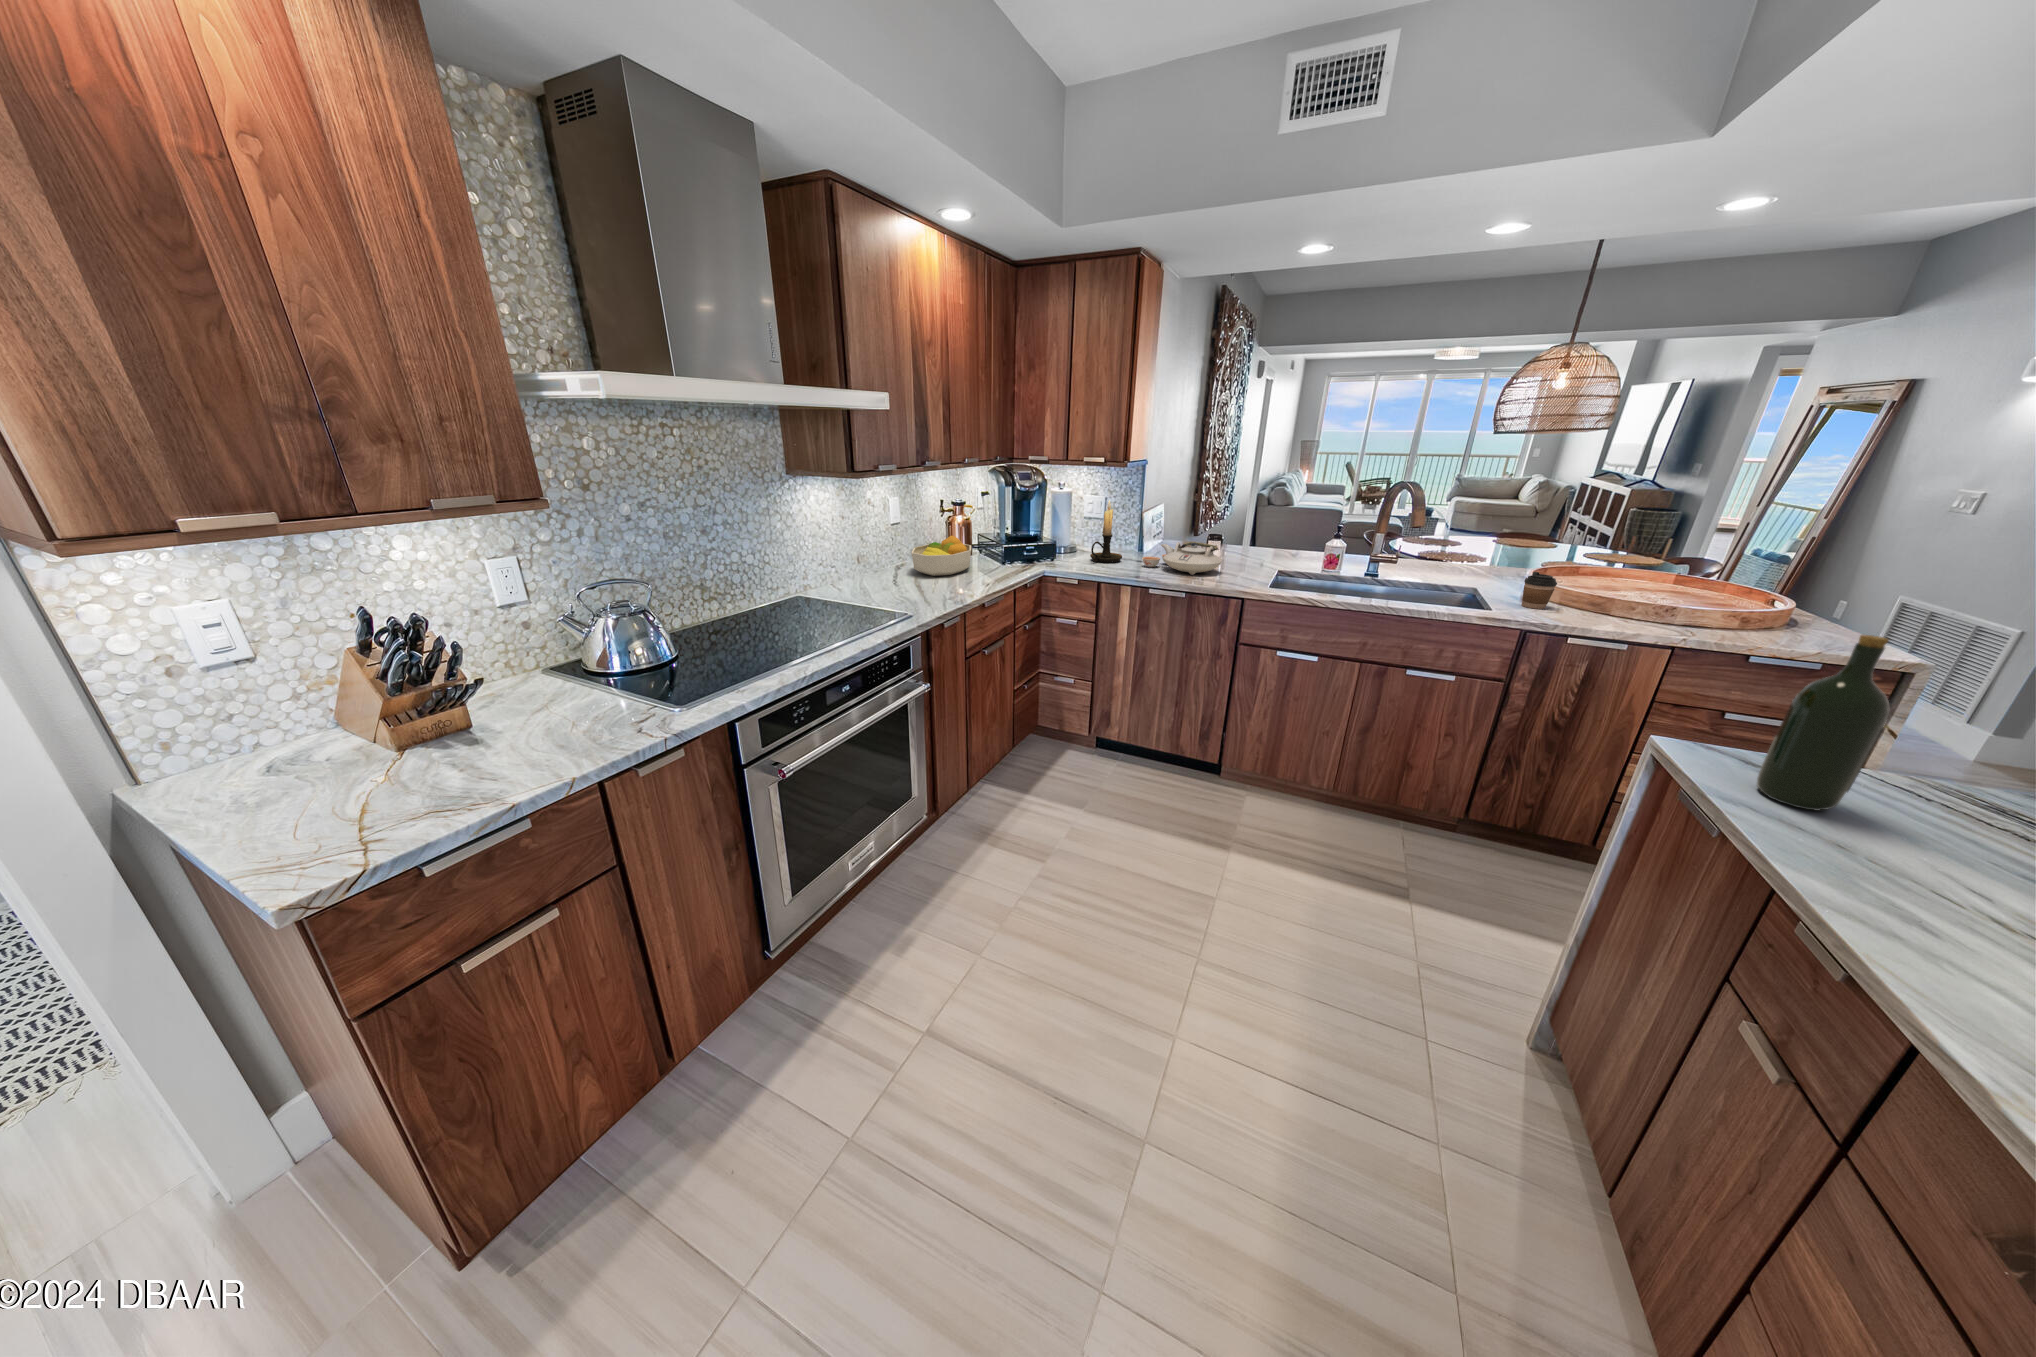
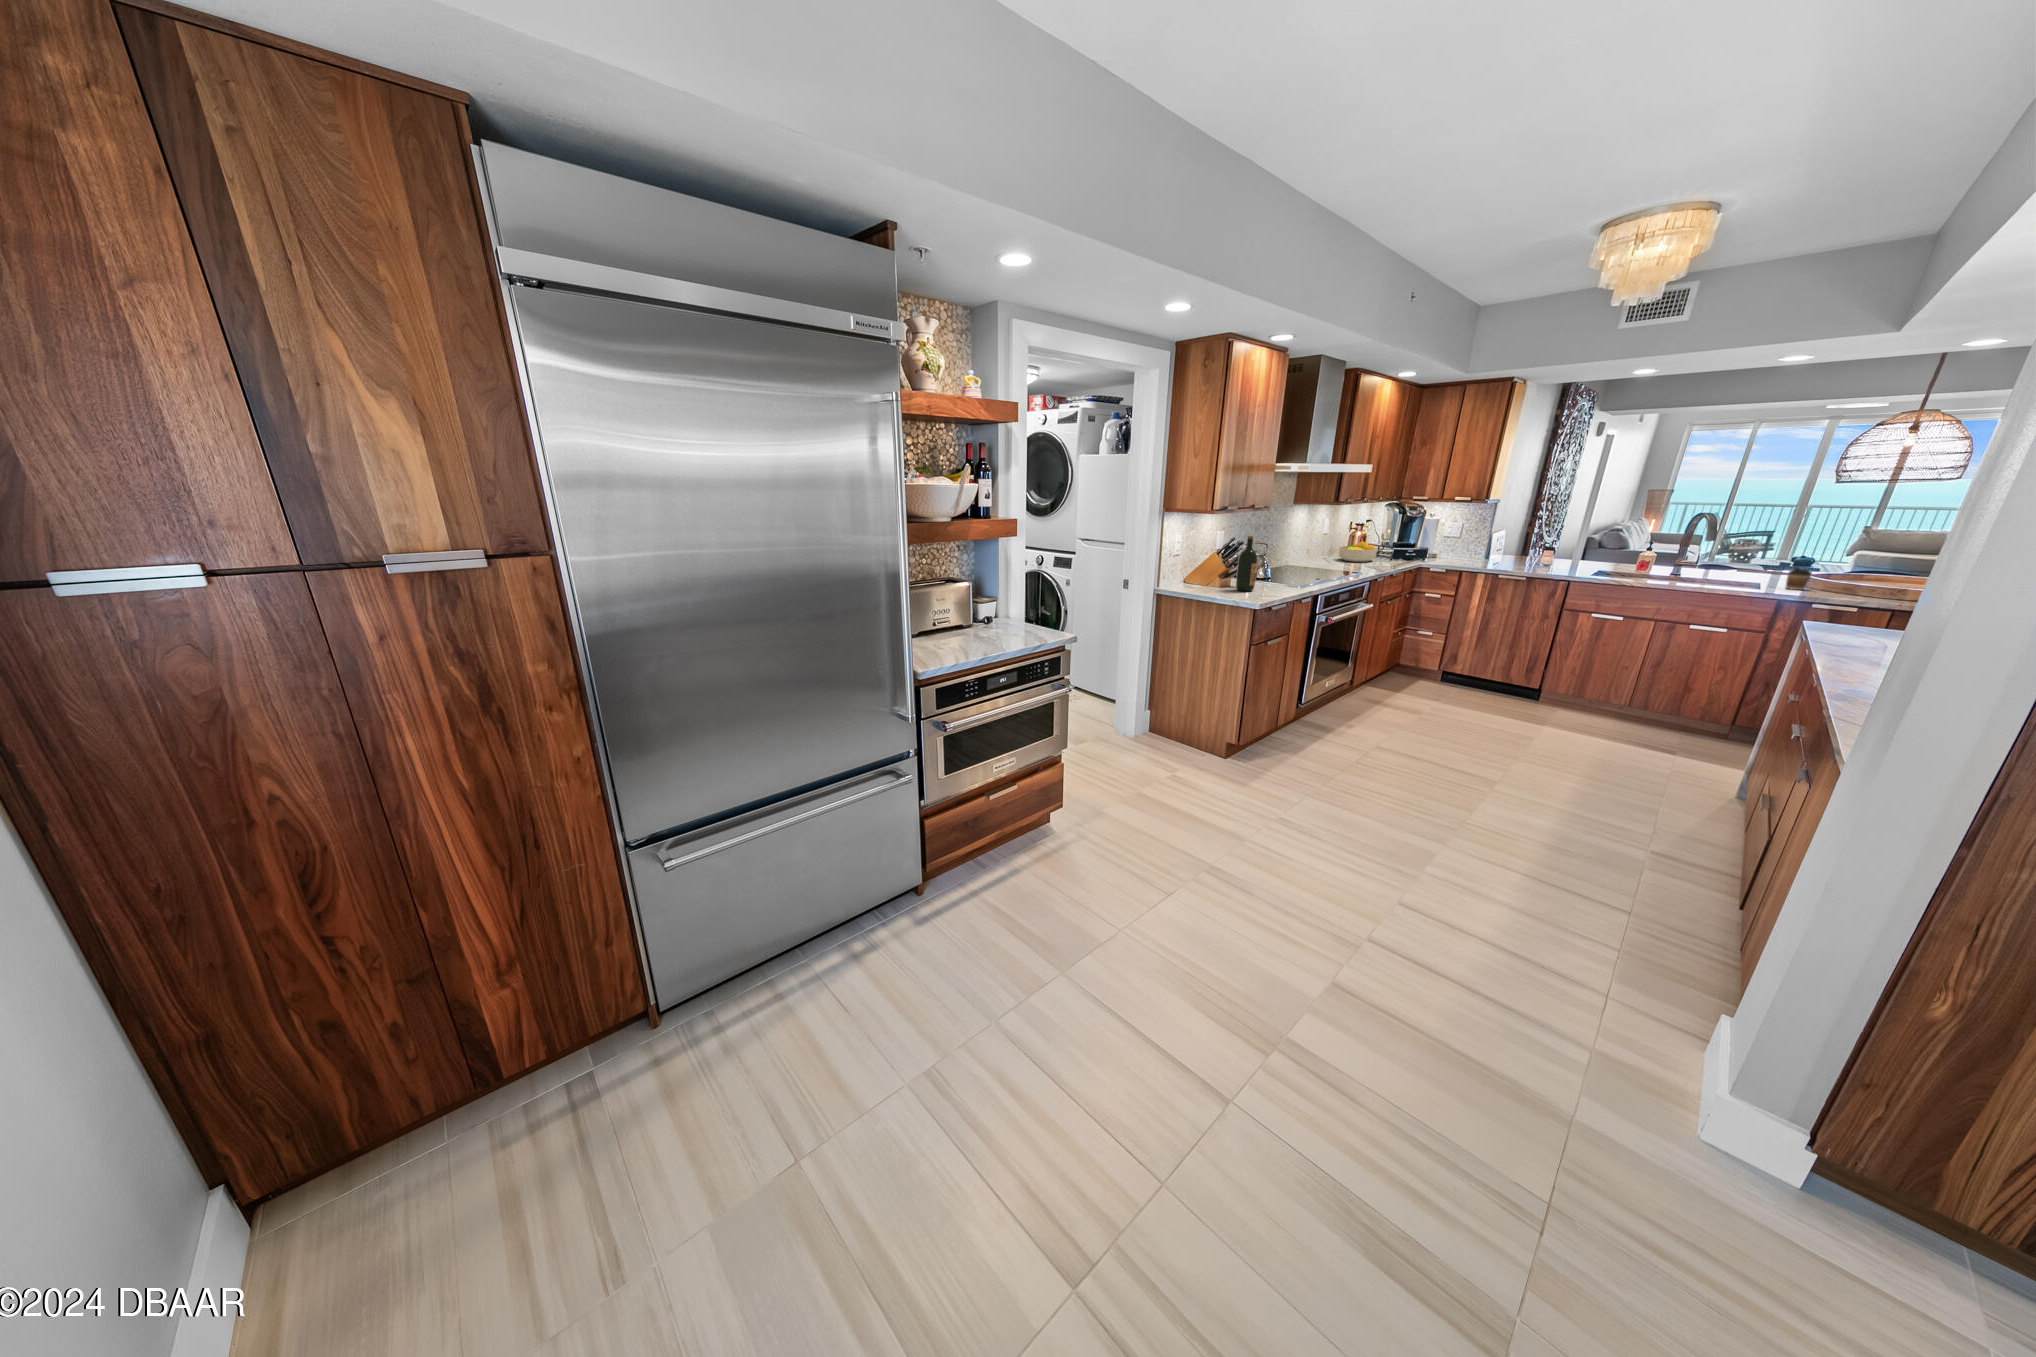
candle holder: present [1090,501,1122,563] -> none [1452,523,1476,562]
teapot: present [1142,542,1222,575] -> none [1492,549,1554,568]
wine bottle: present [1757,635,1889,811] -> present [1236,536,1258,591]

